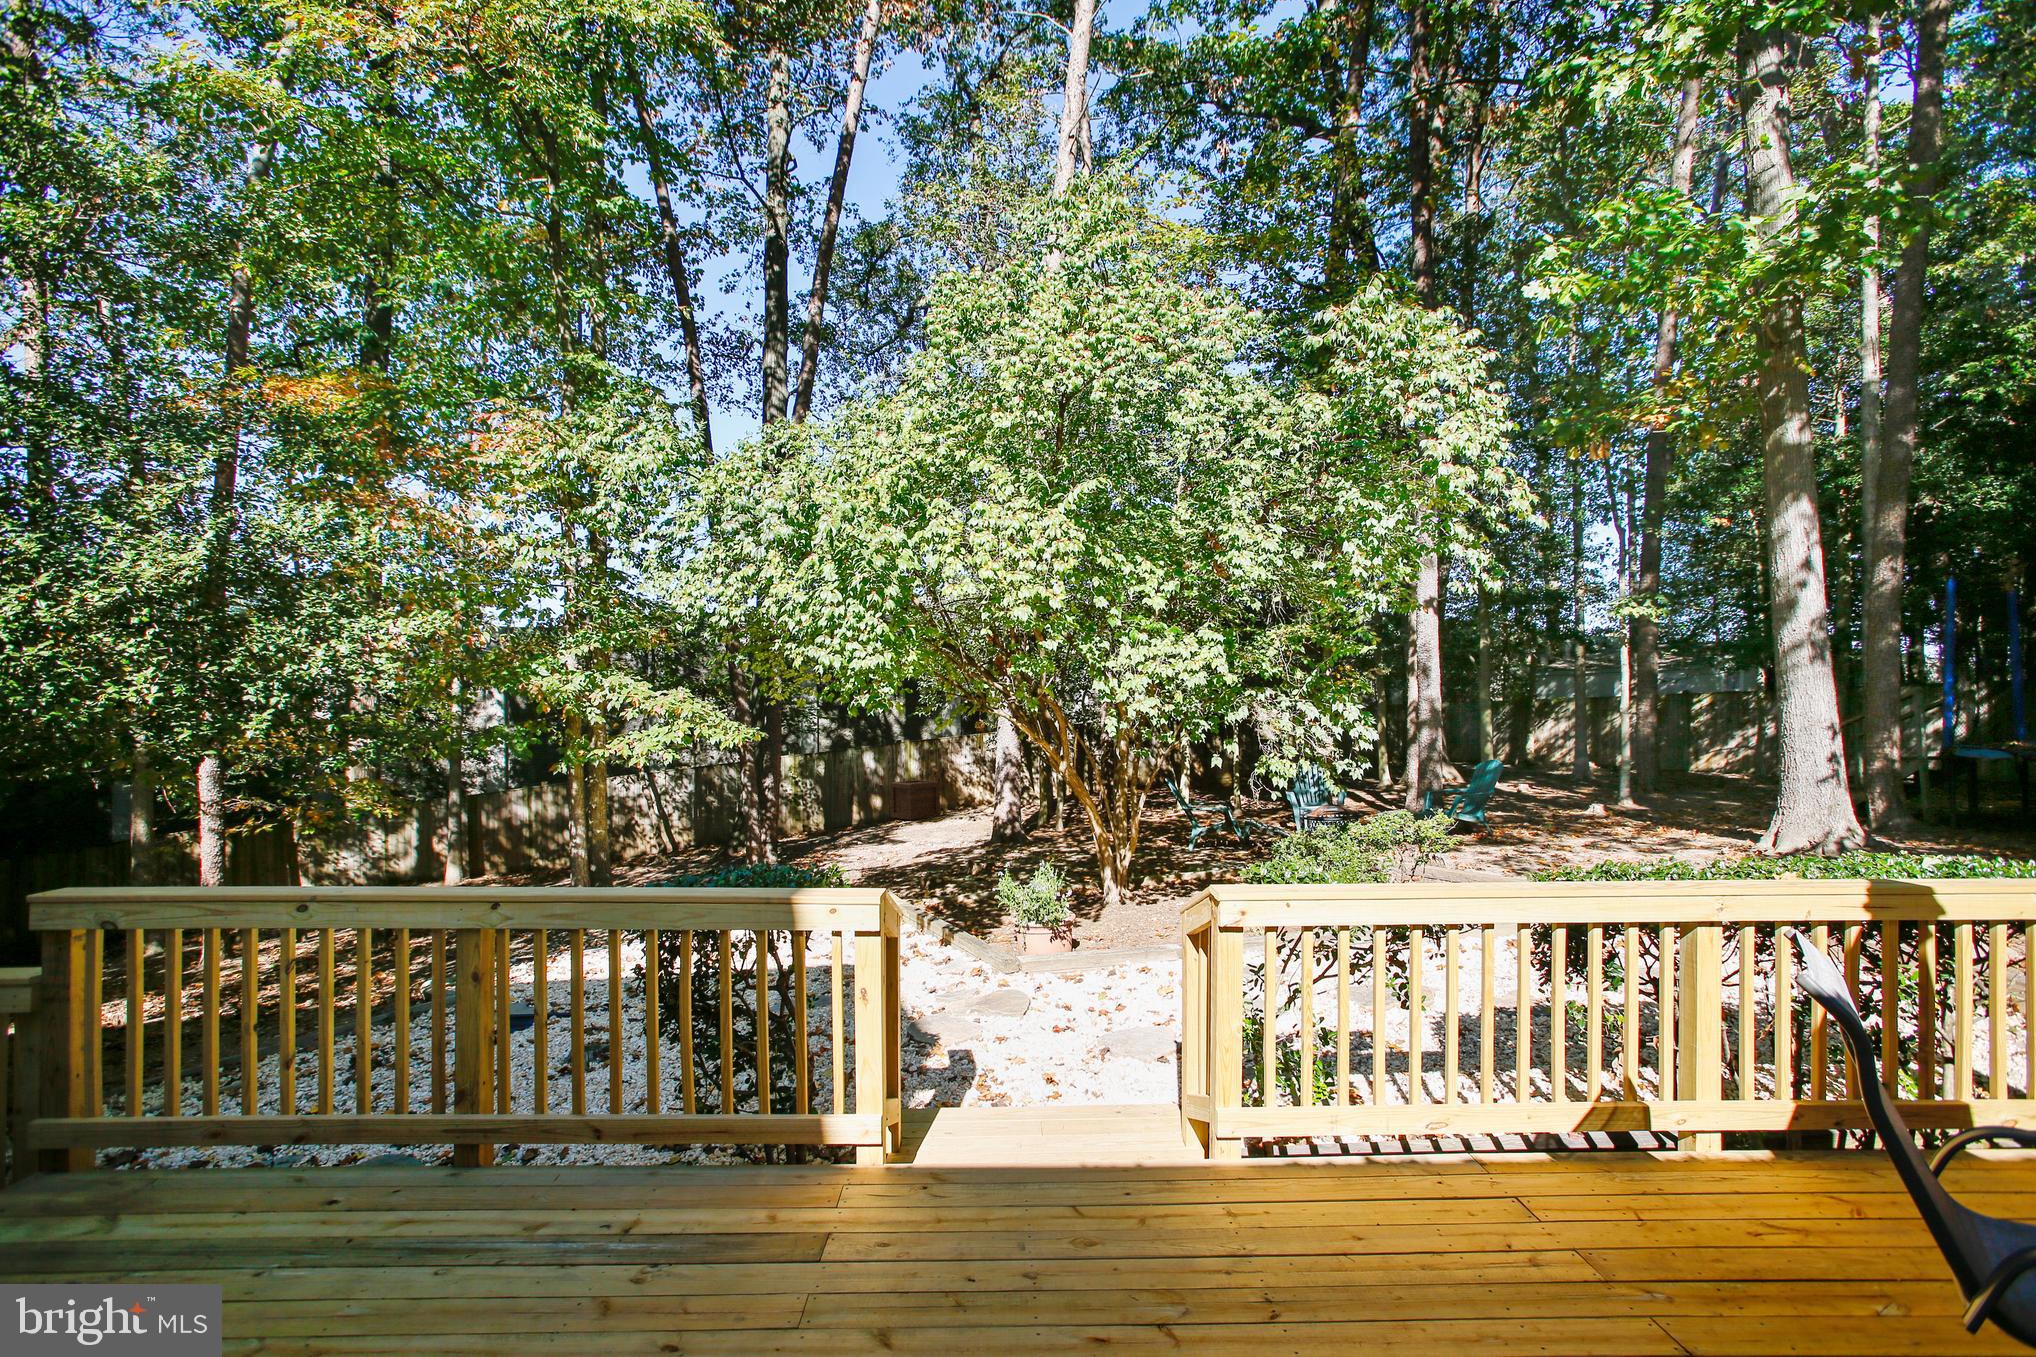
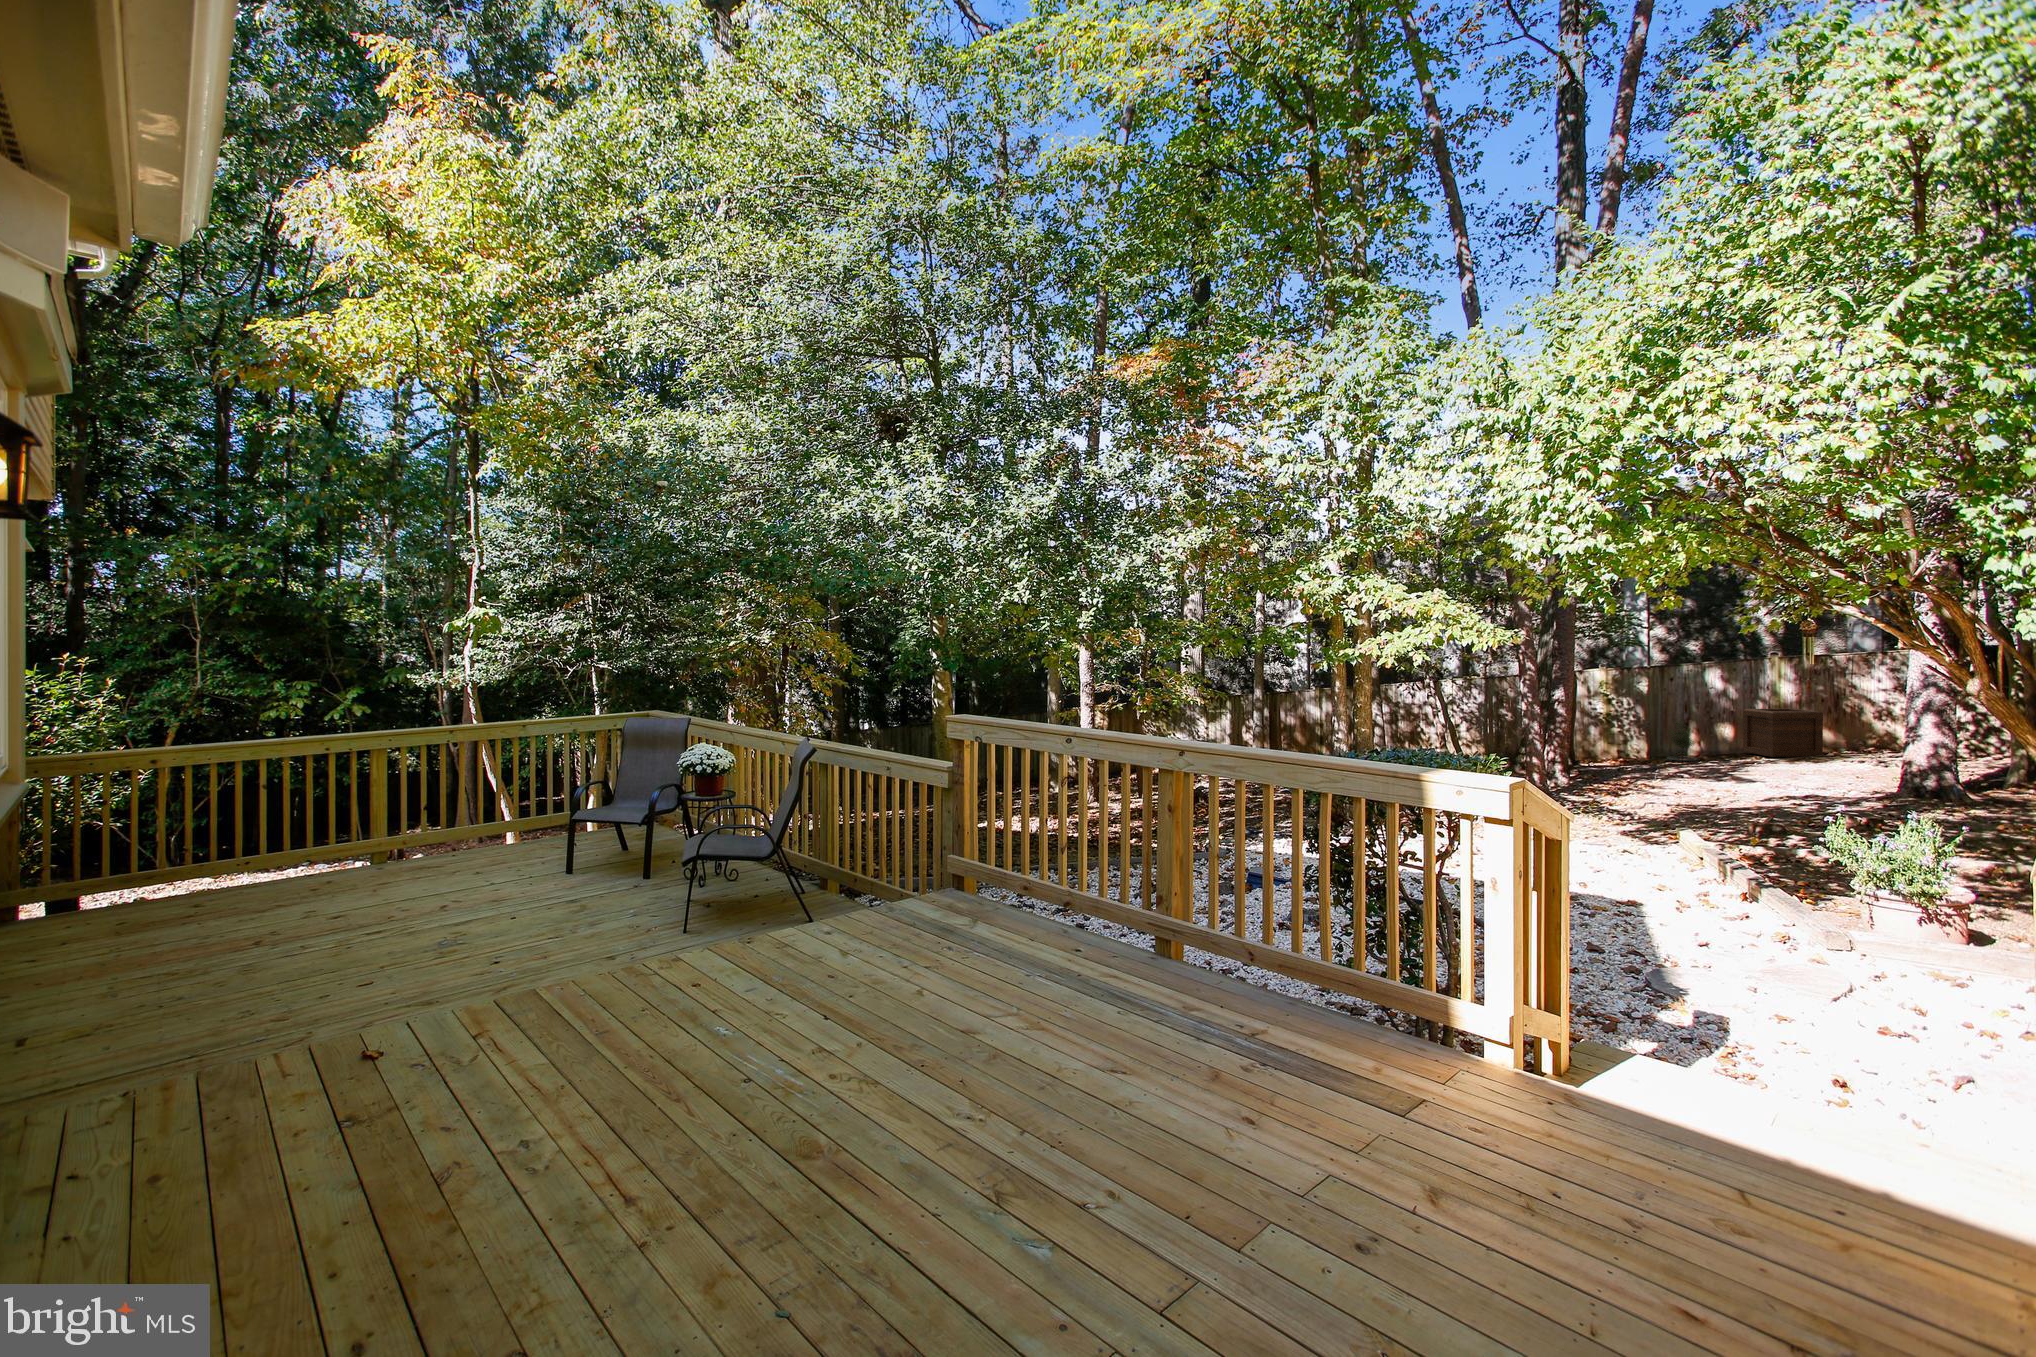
potted tree: none [840,792,862,830] -> present [1668,723,1695,761]

